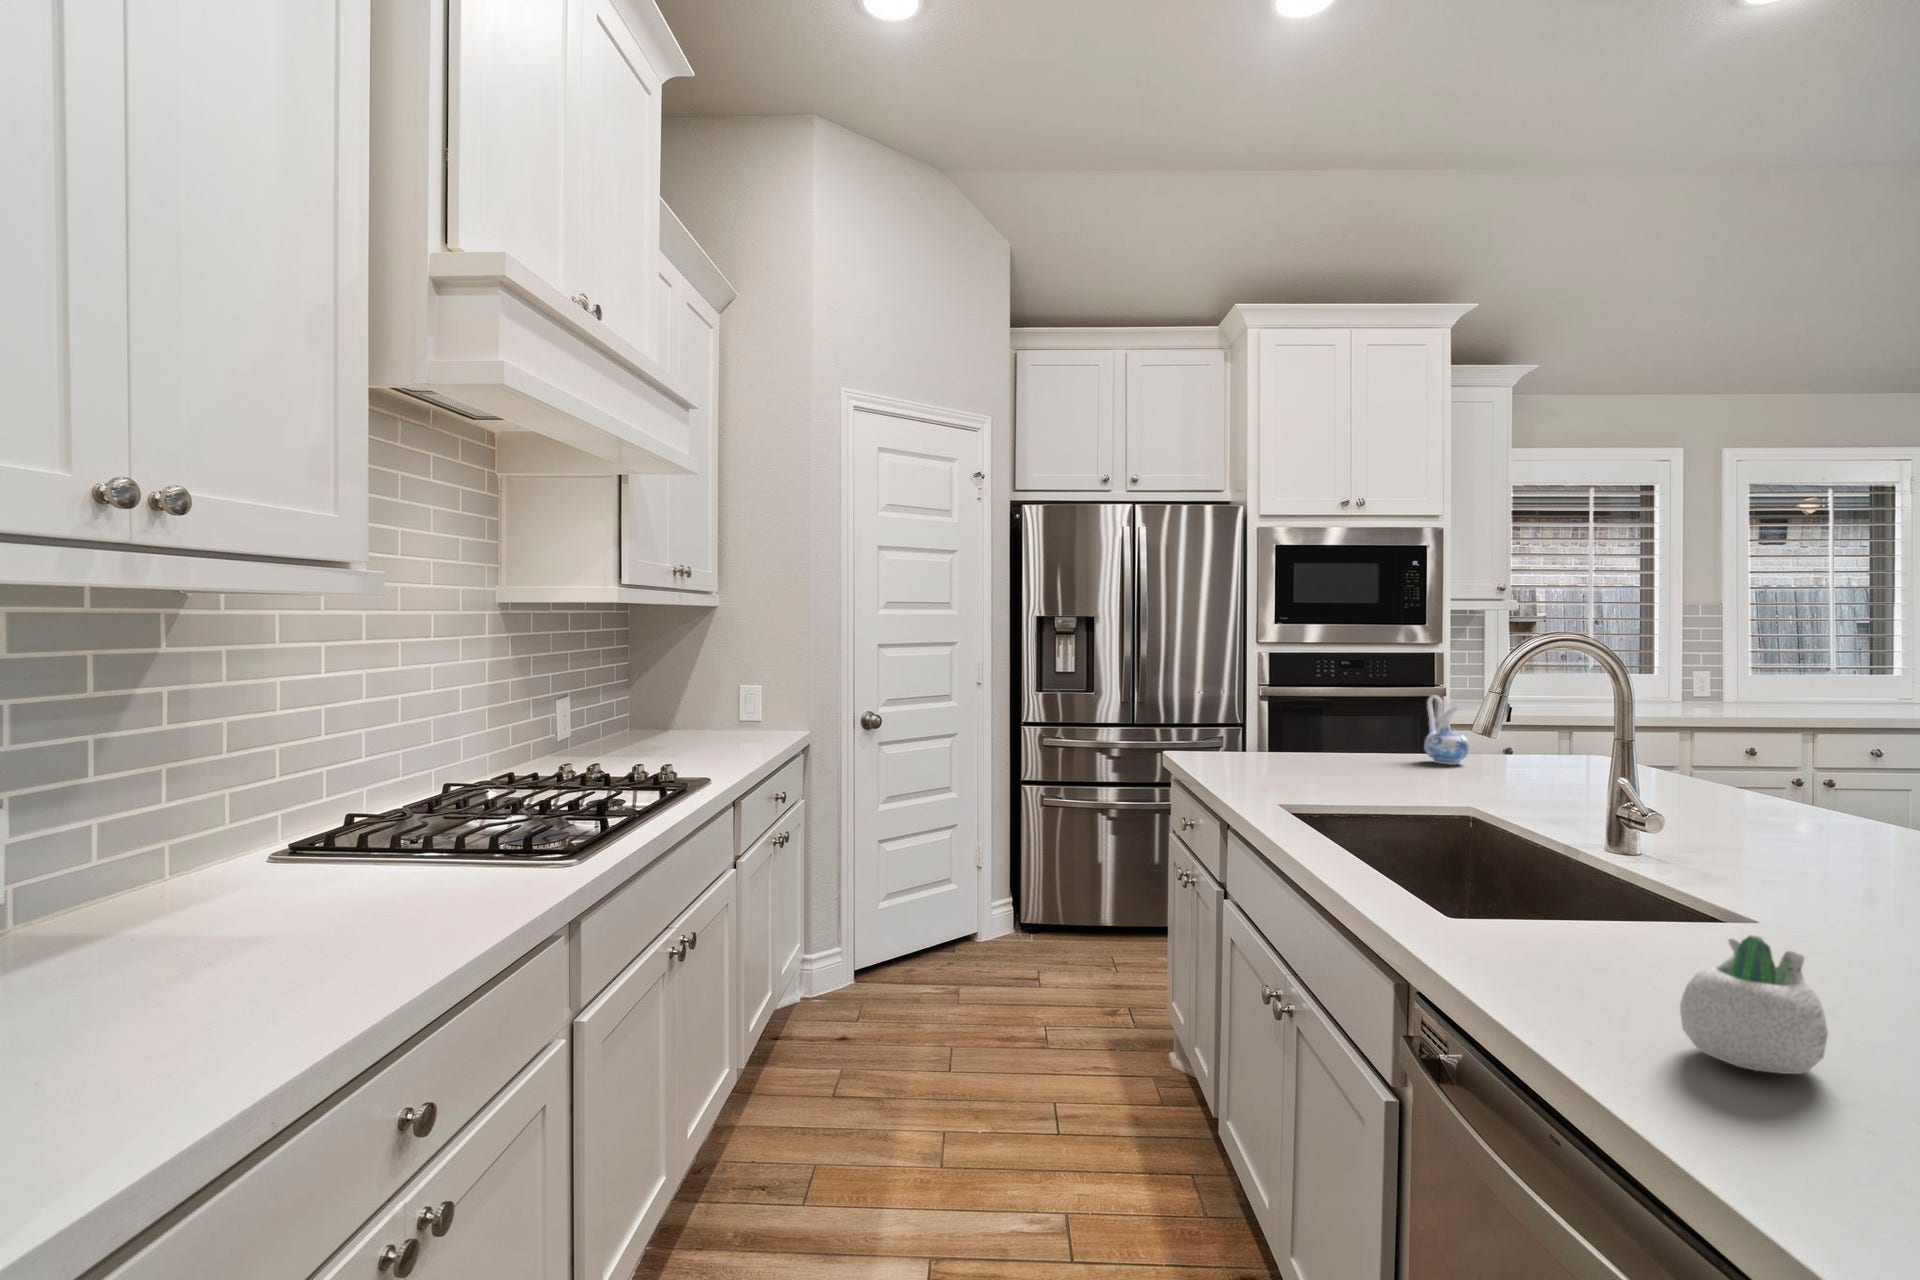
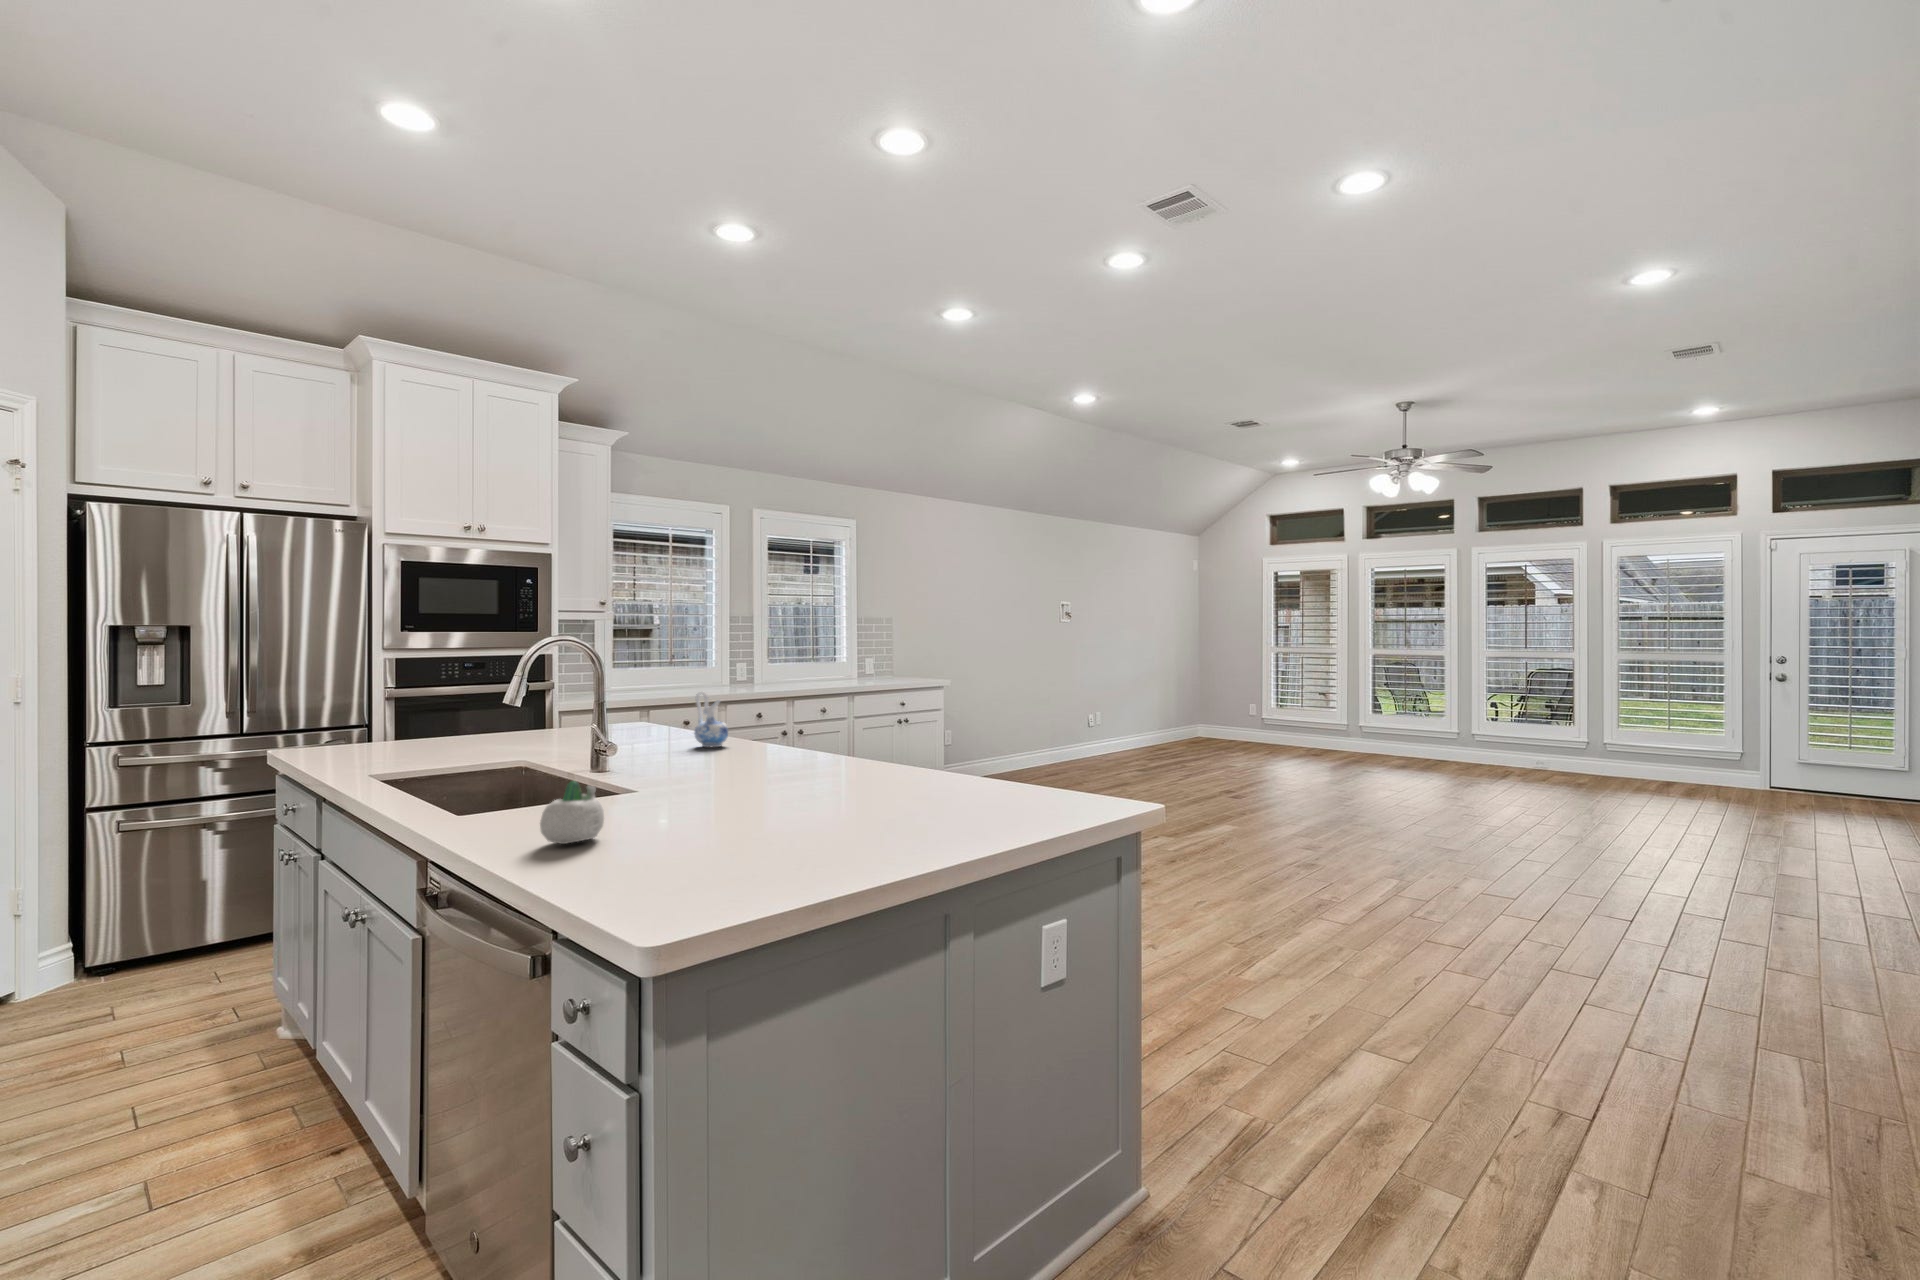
ceramic pitcher: present [1424,695,1469,765] -> present [694,692,728,747]

